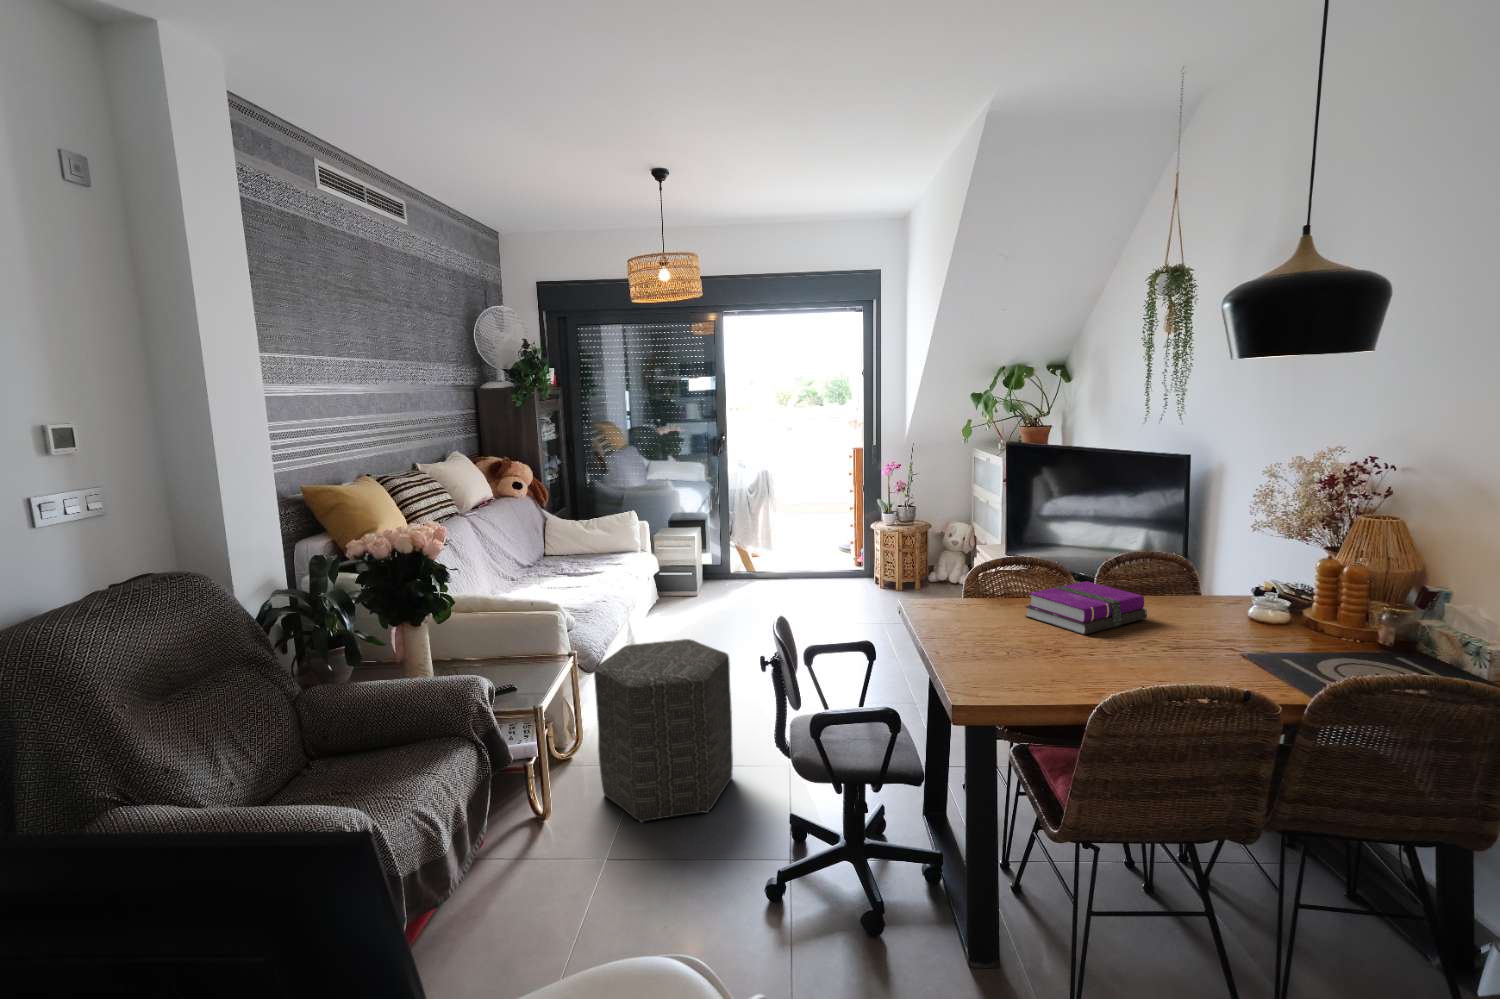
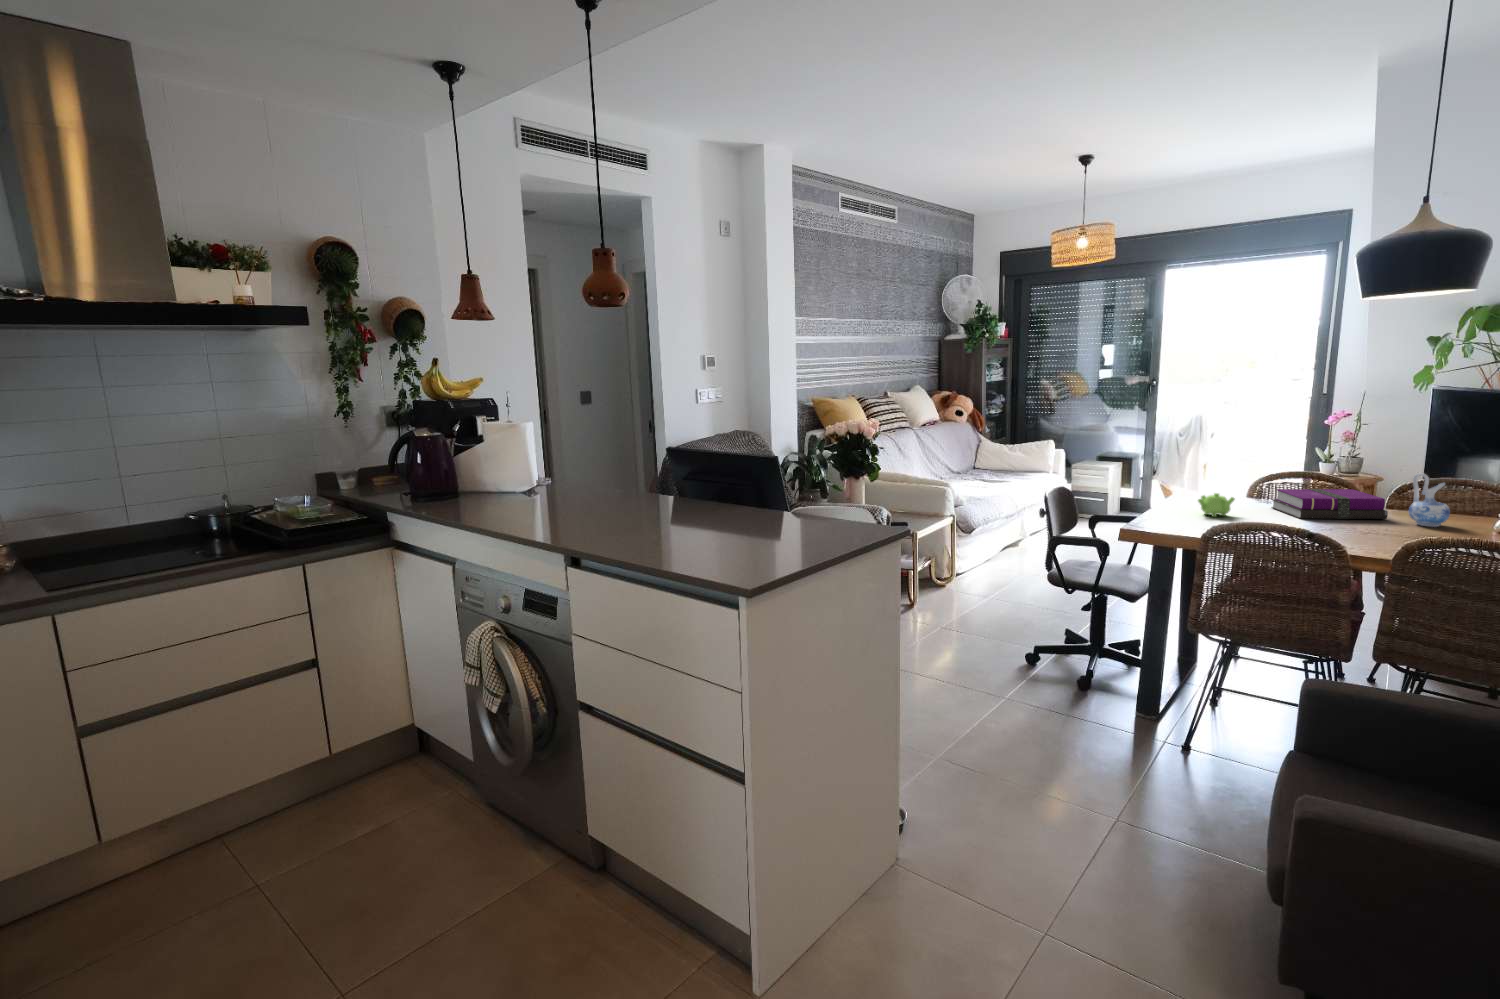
ceramic pitcher: none [1168,564,1209,625] -> present [1409,473,1450,527]
teapot: none [979,617,1027,651] -> present [1198,493,1235,517]
ottoman: present [594,639,733,822] -> none [953,510,1050,622]

